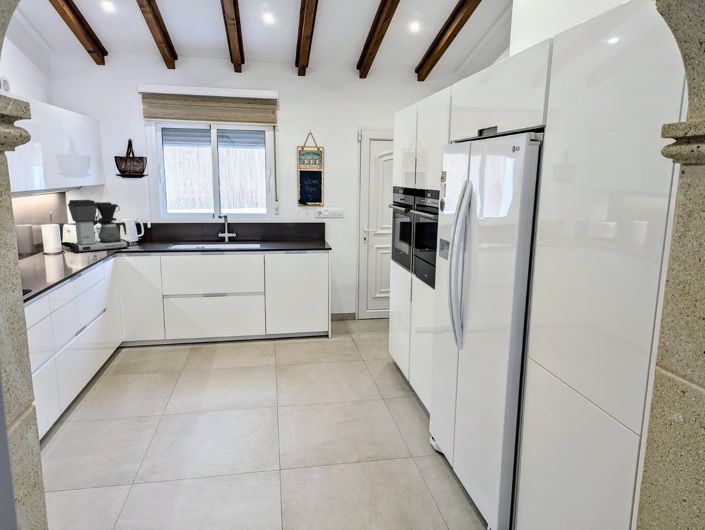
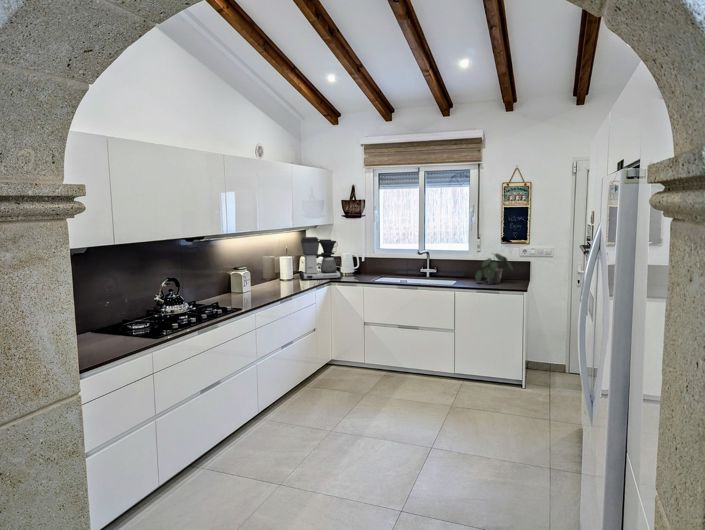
potted plant: none [274,215,313,244] -> present [474,254,513,283]

